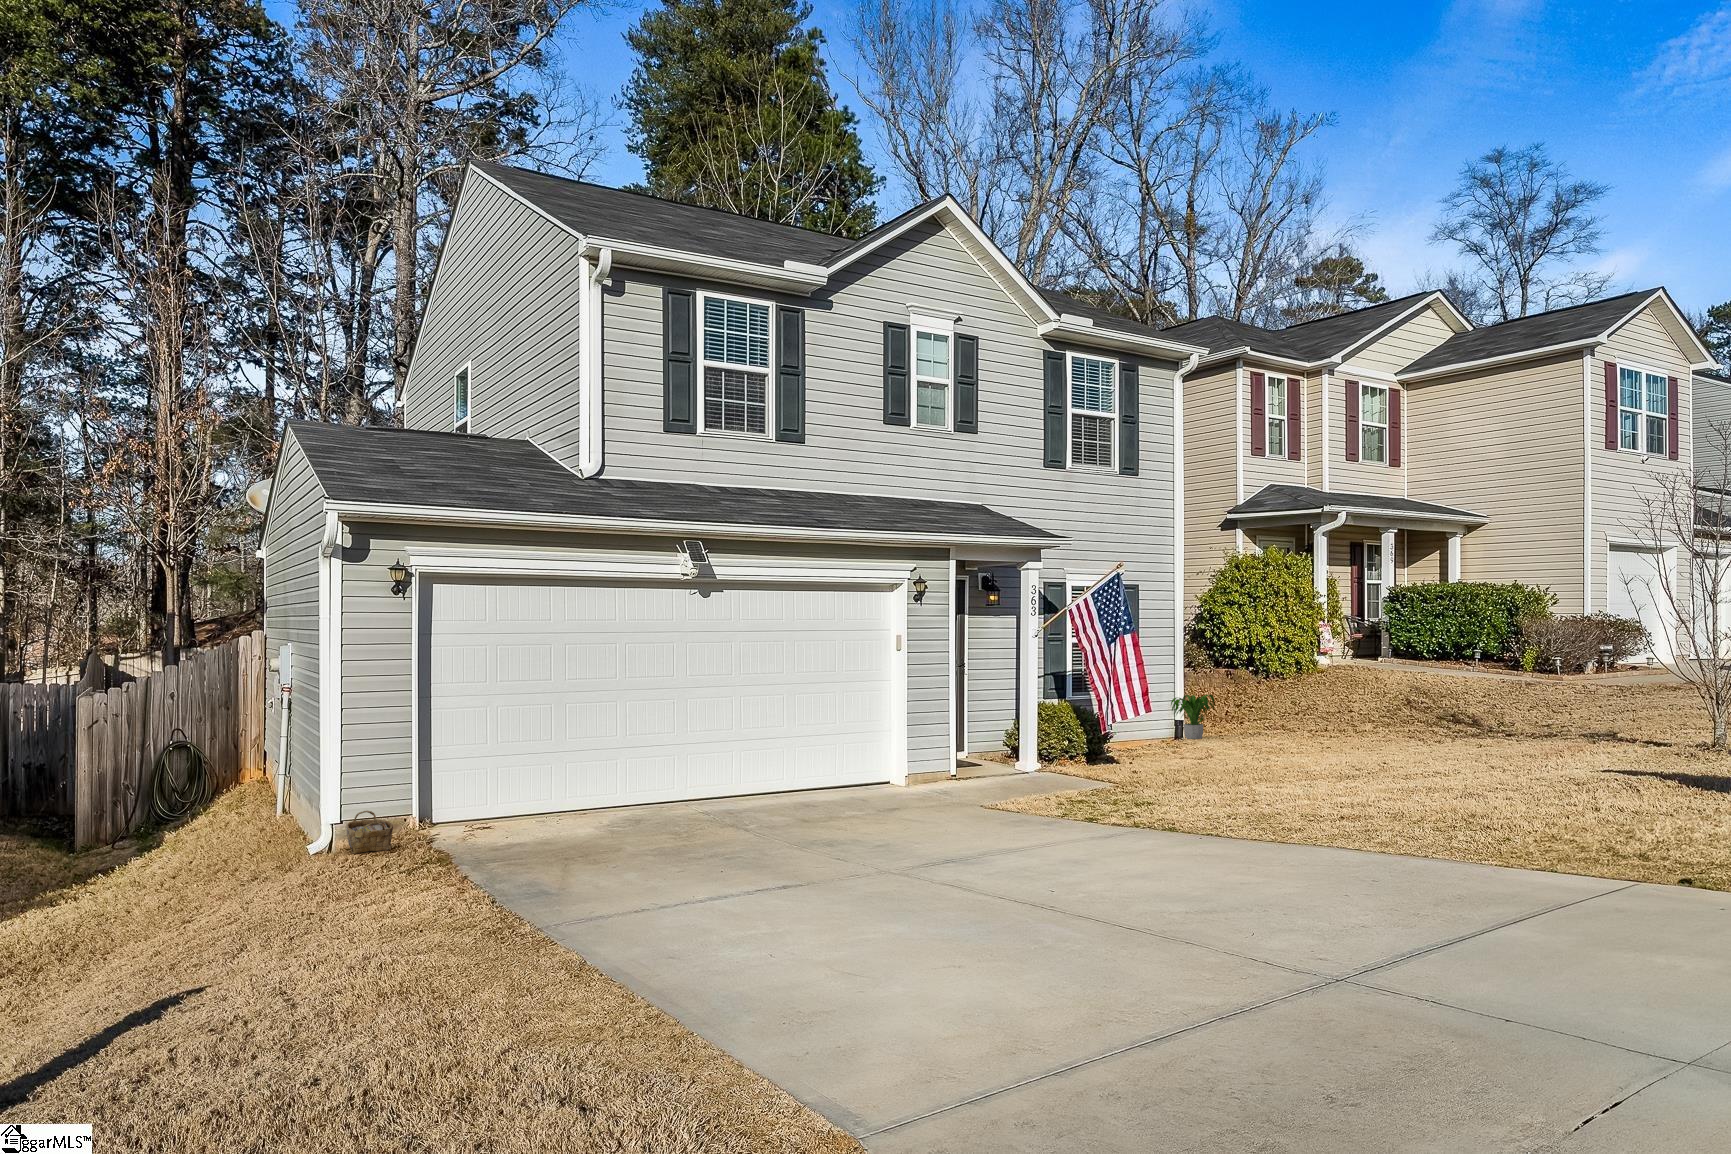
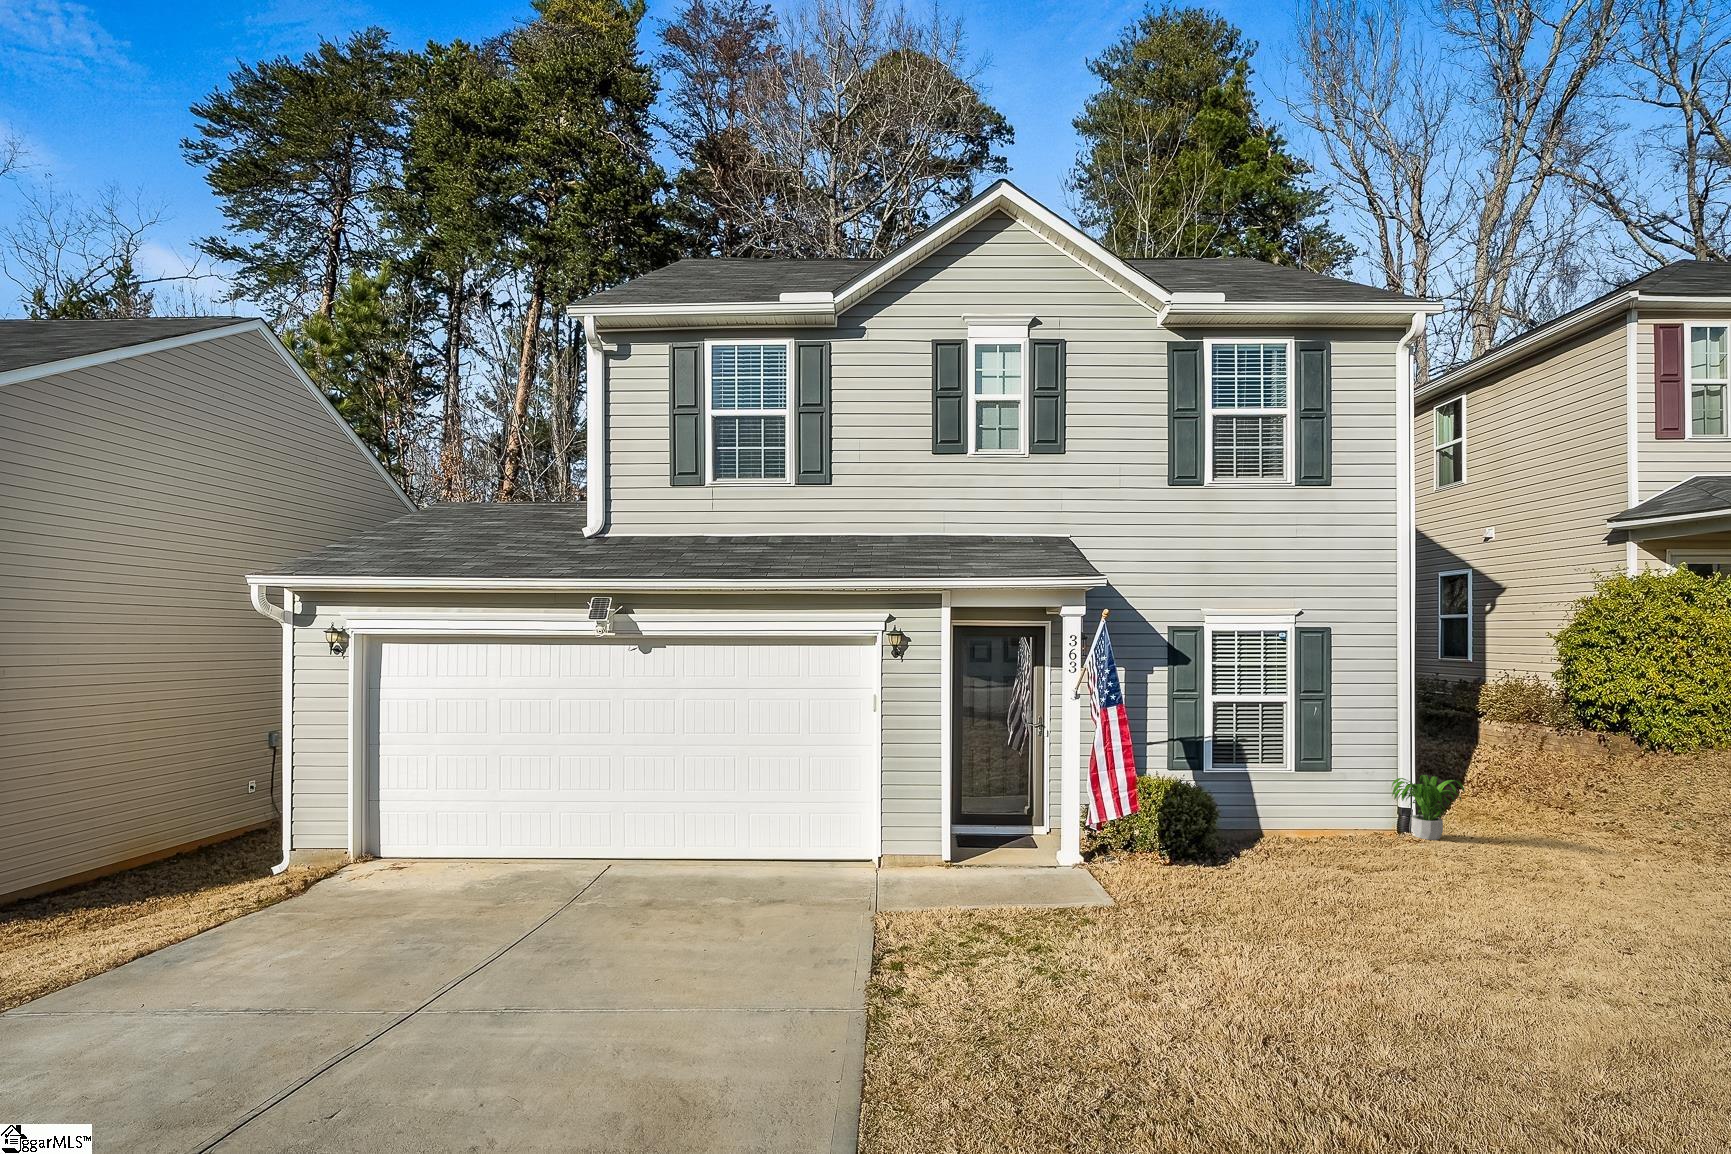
woven basket: present [346,811,393,854] -> none [273,840,326,882]

